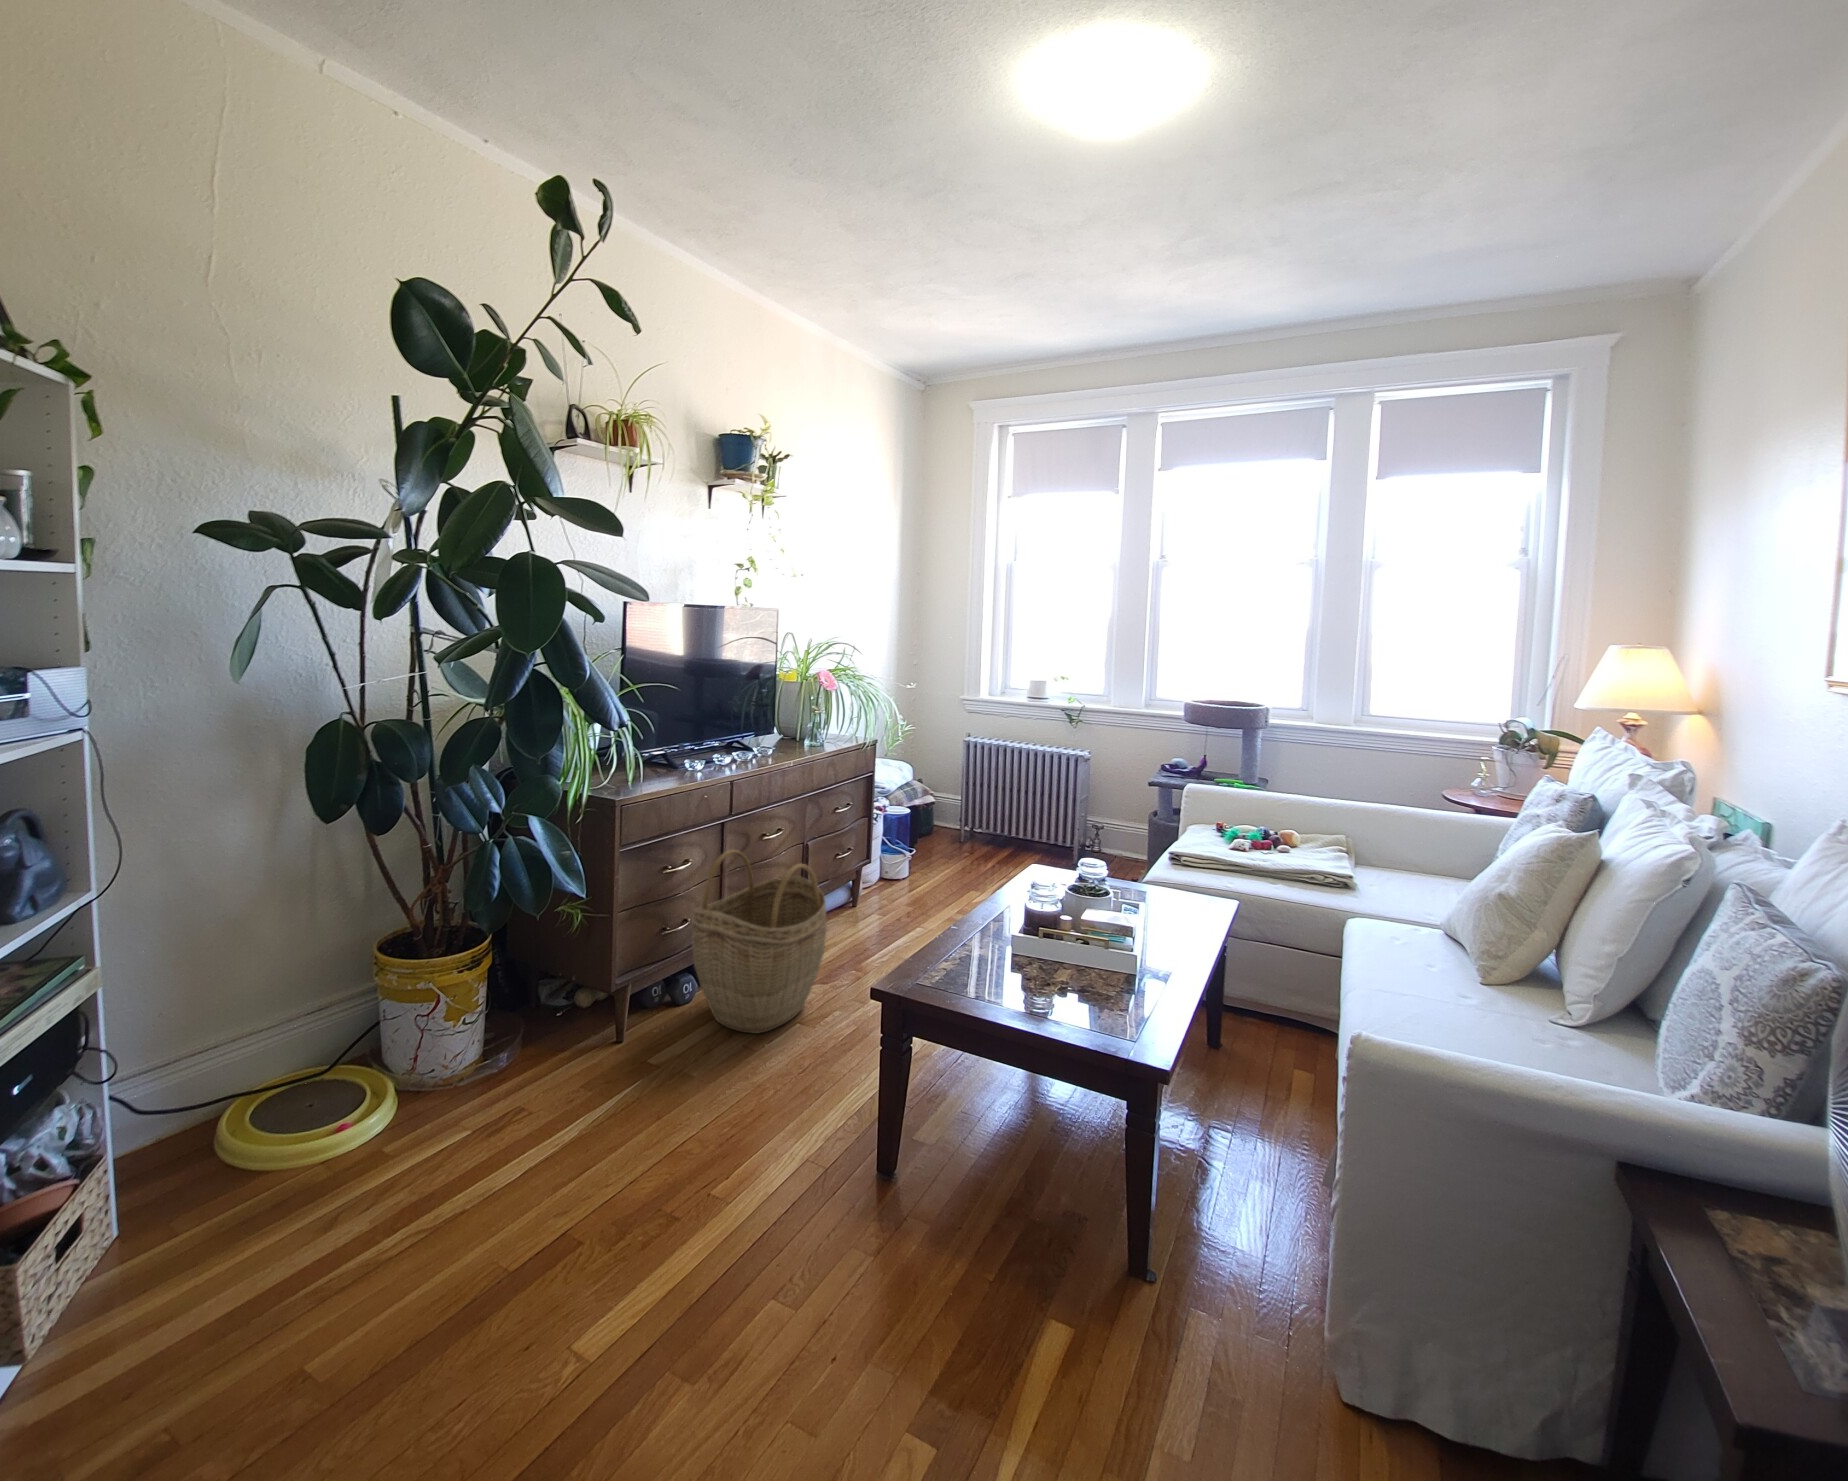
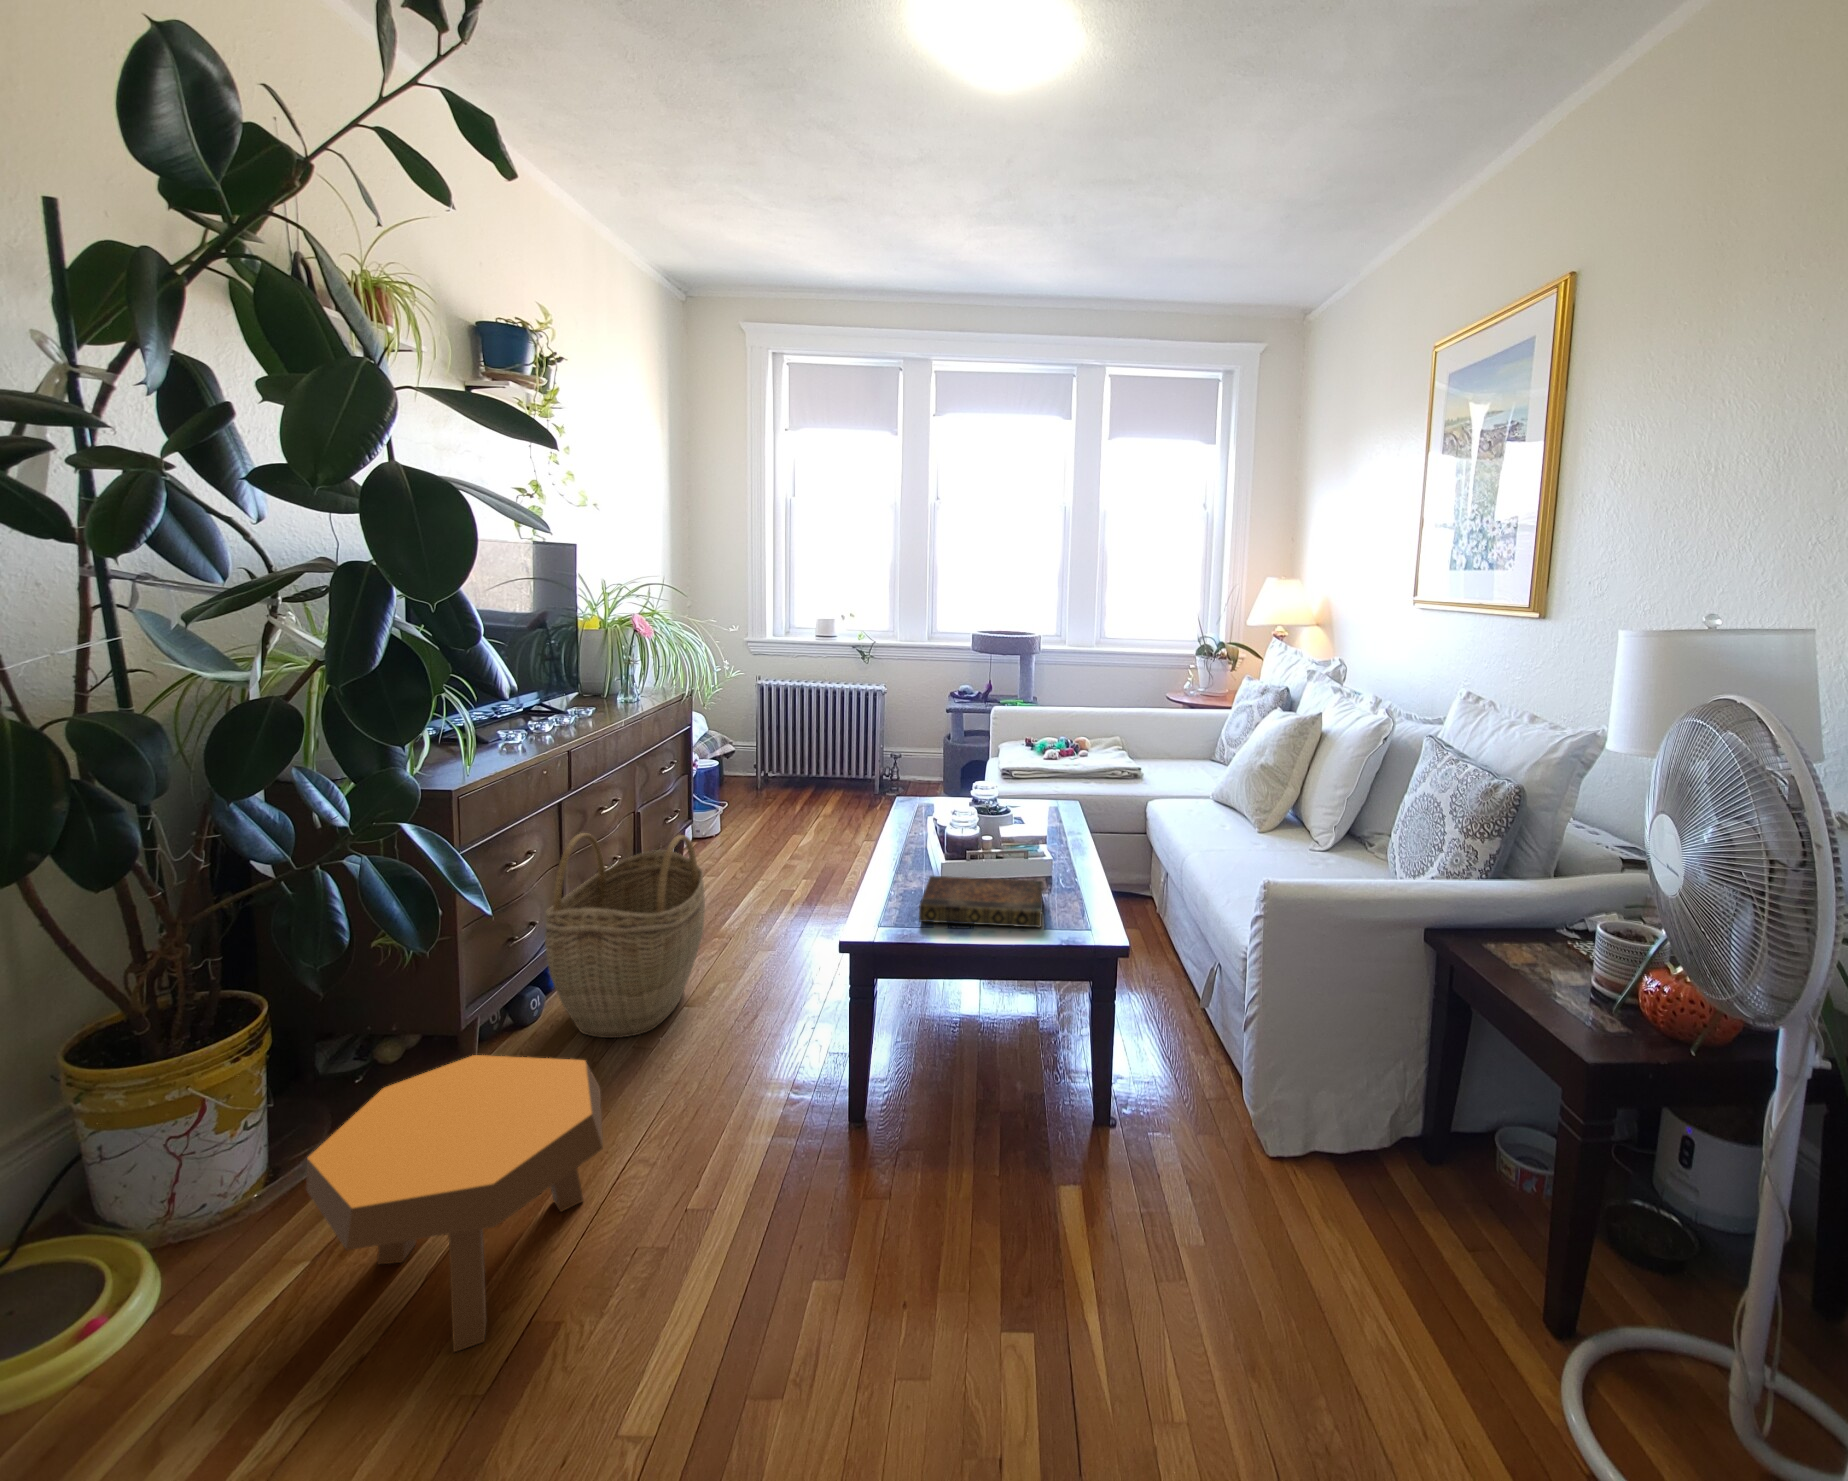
book: none [954,942,1105,1020] -> present [919,876,1042,928]
footstool: none [474,1005,672,1223] -> present [306,1055,603,1352]

